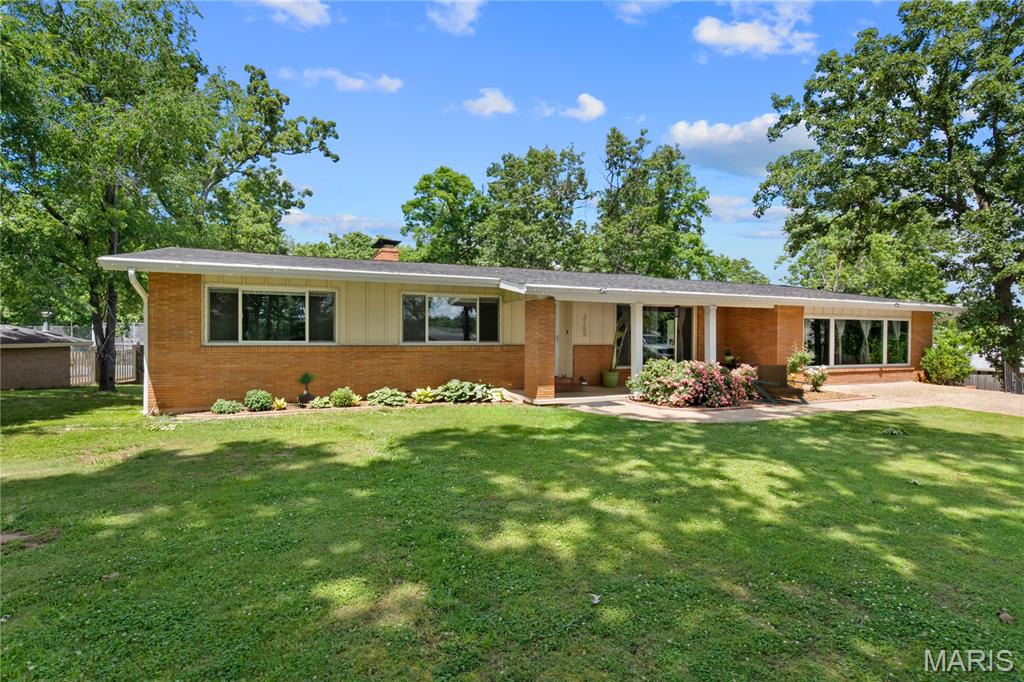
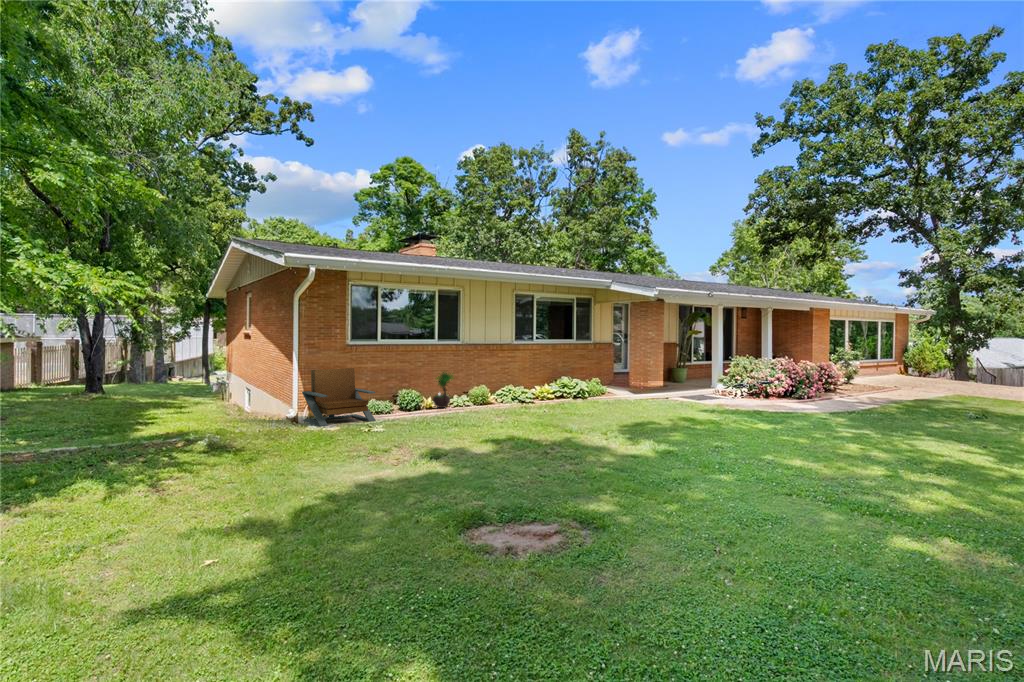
lounge chair: present [751,365,809,406] -> present [302,368,375,427]

